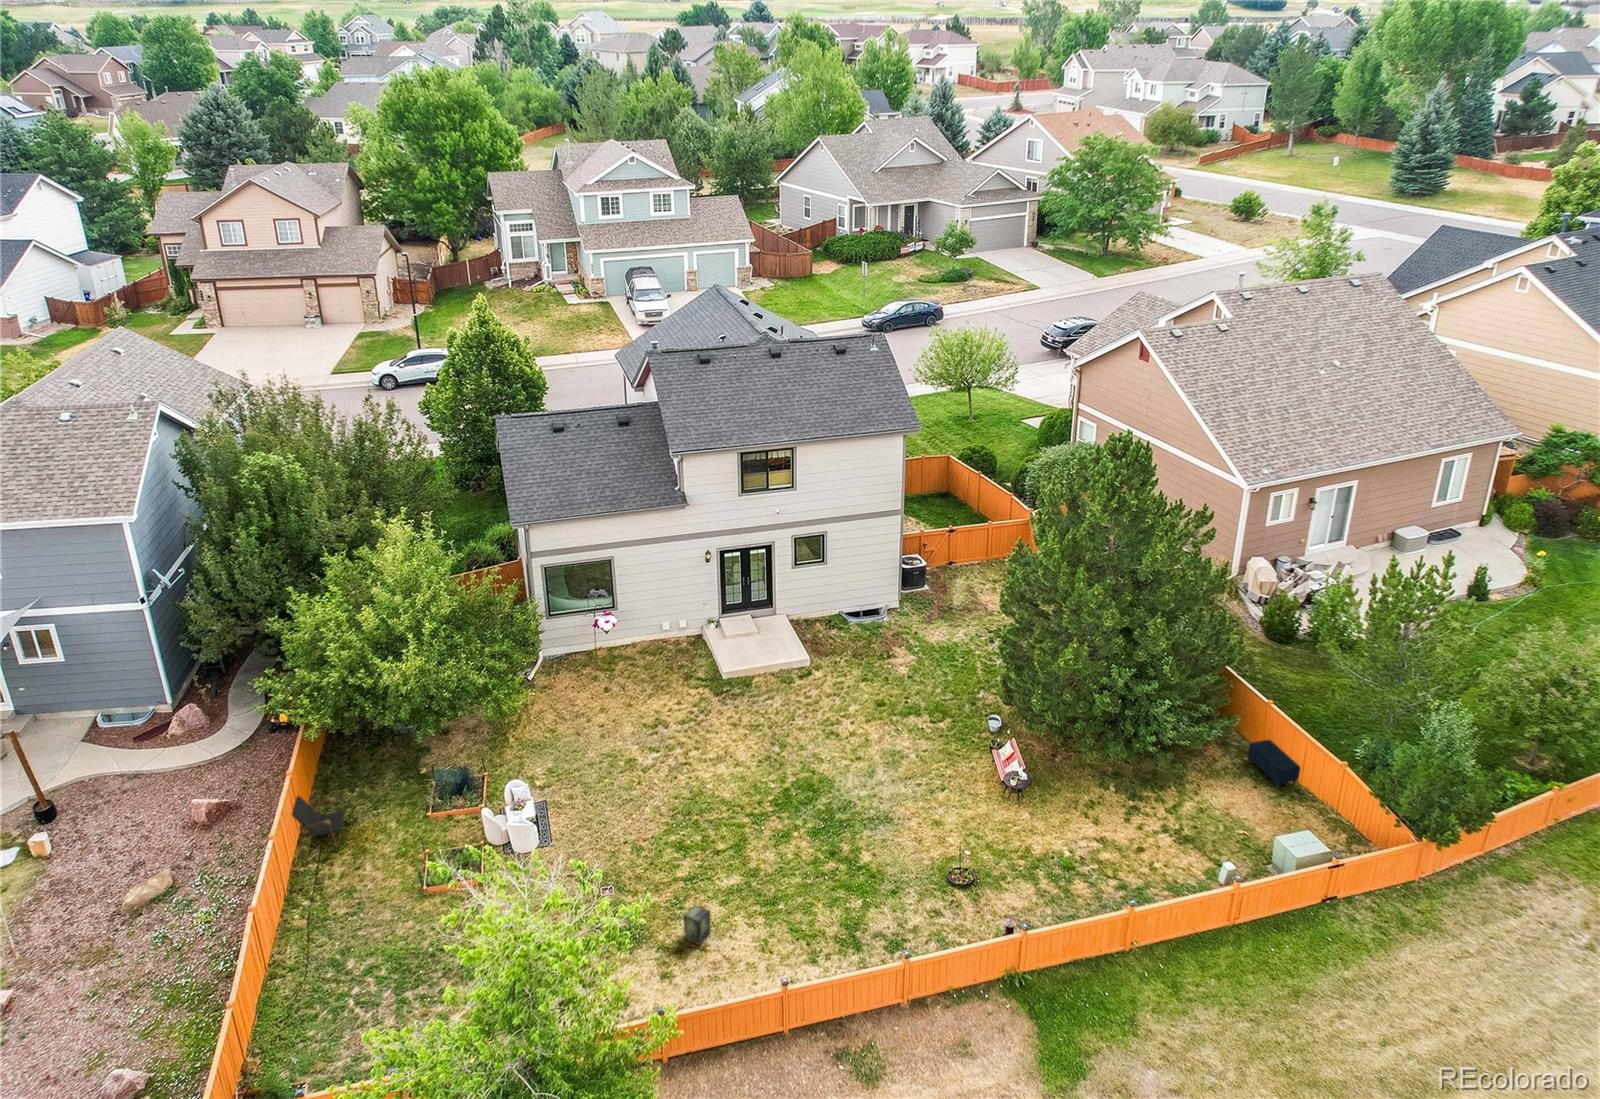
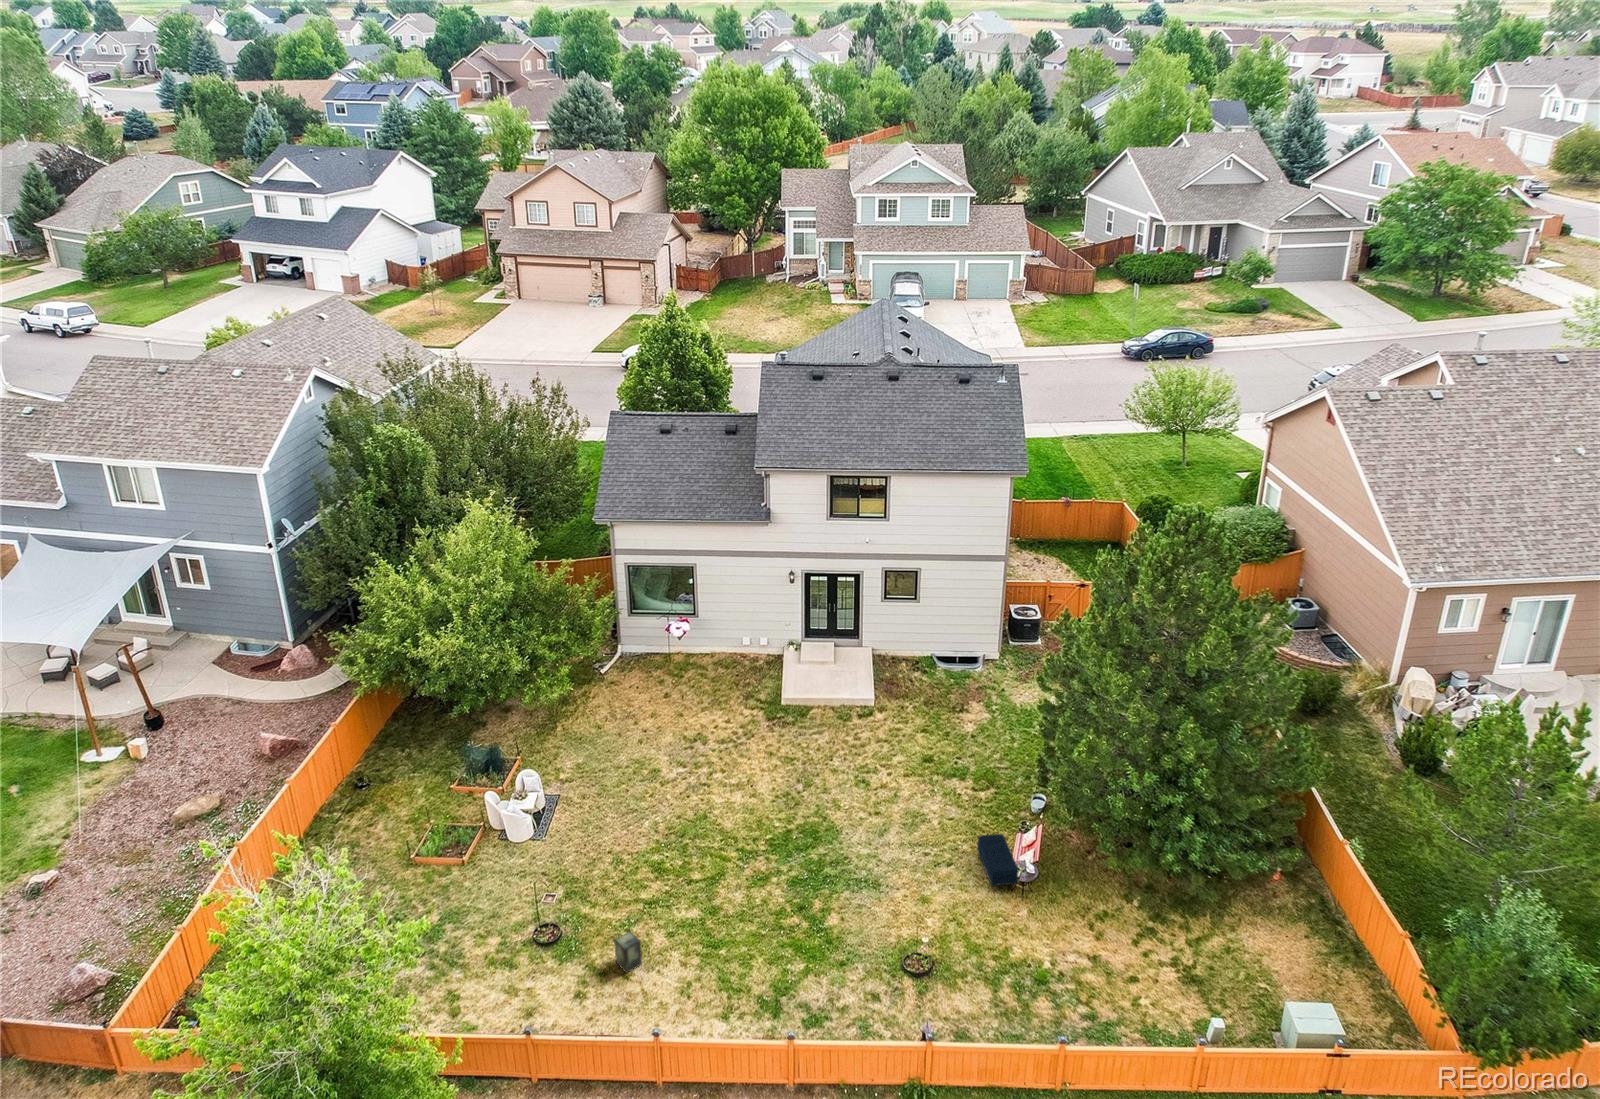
bench: present [1247,740,1301,789] -> present [977,834,1018,891]
lounge chair: present [292,796,346,848] -> none [325,748,379,802]

